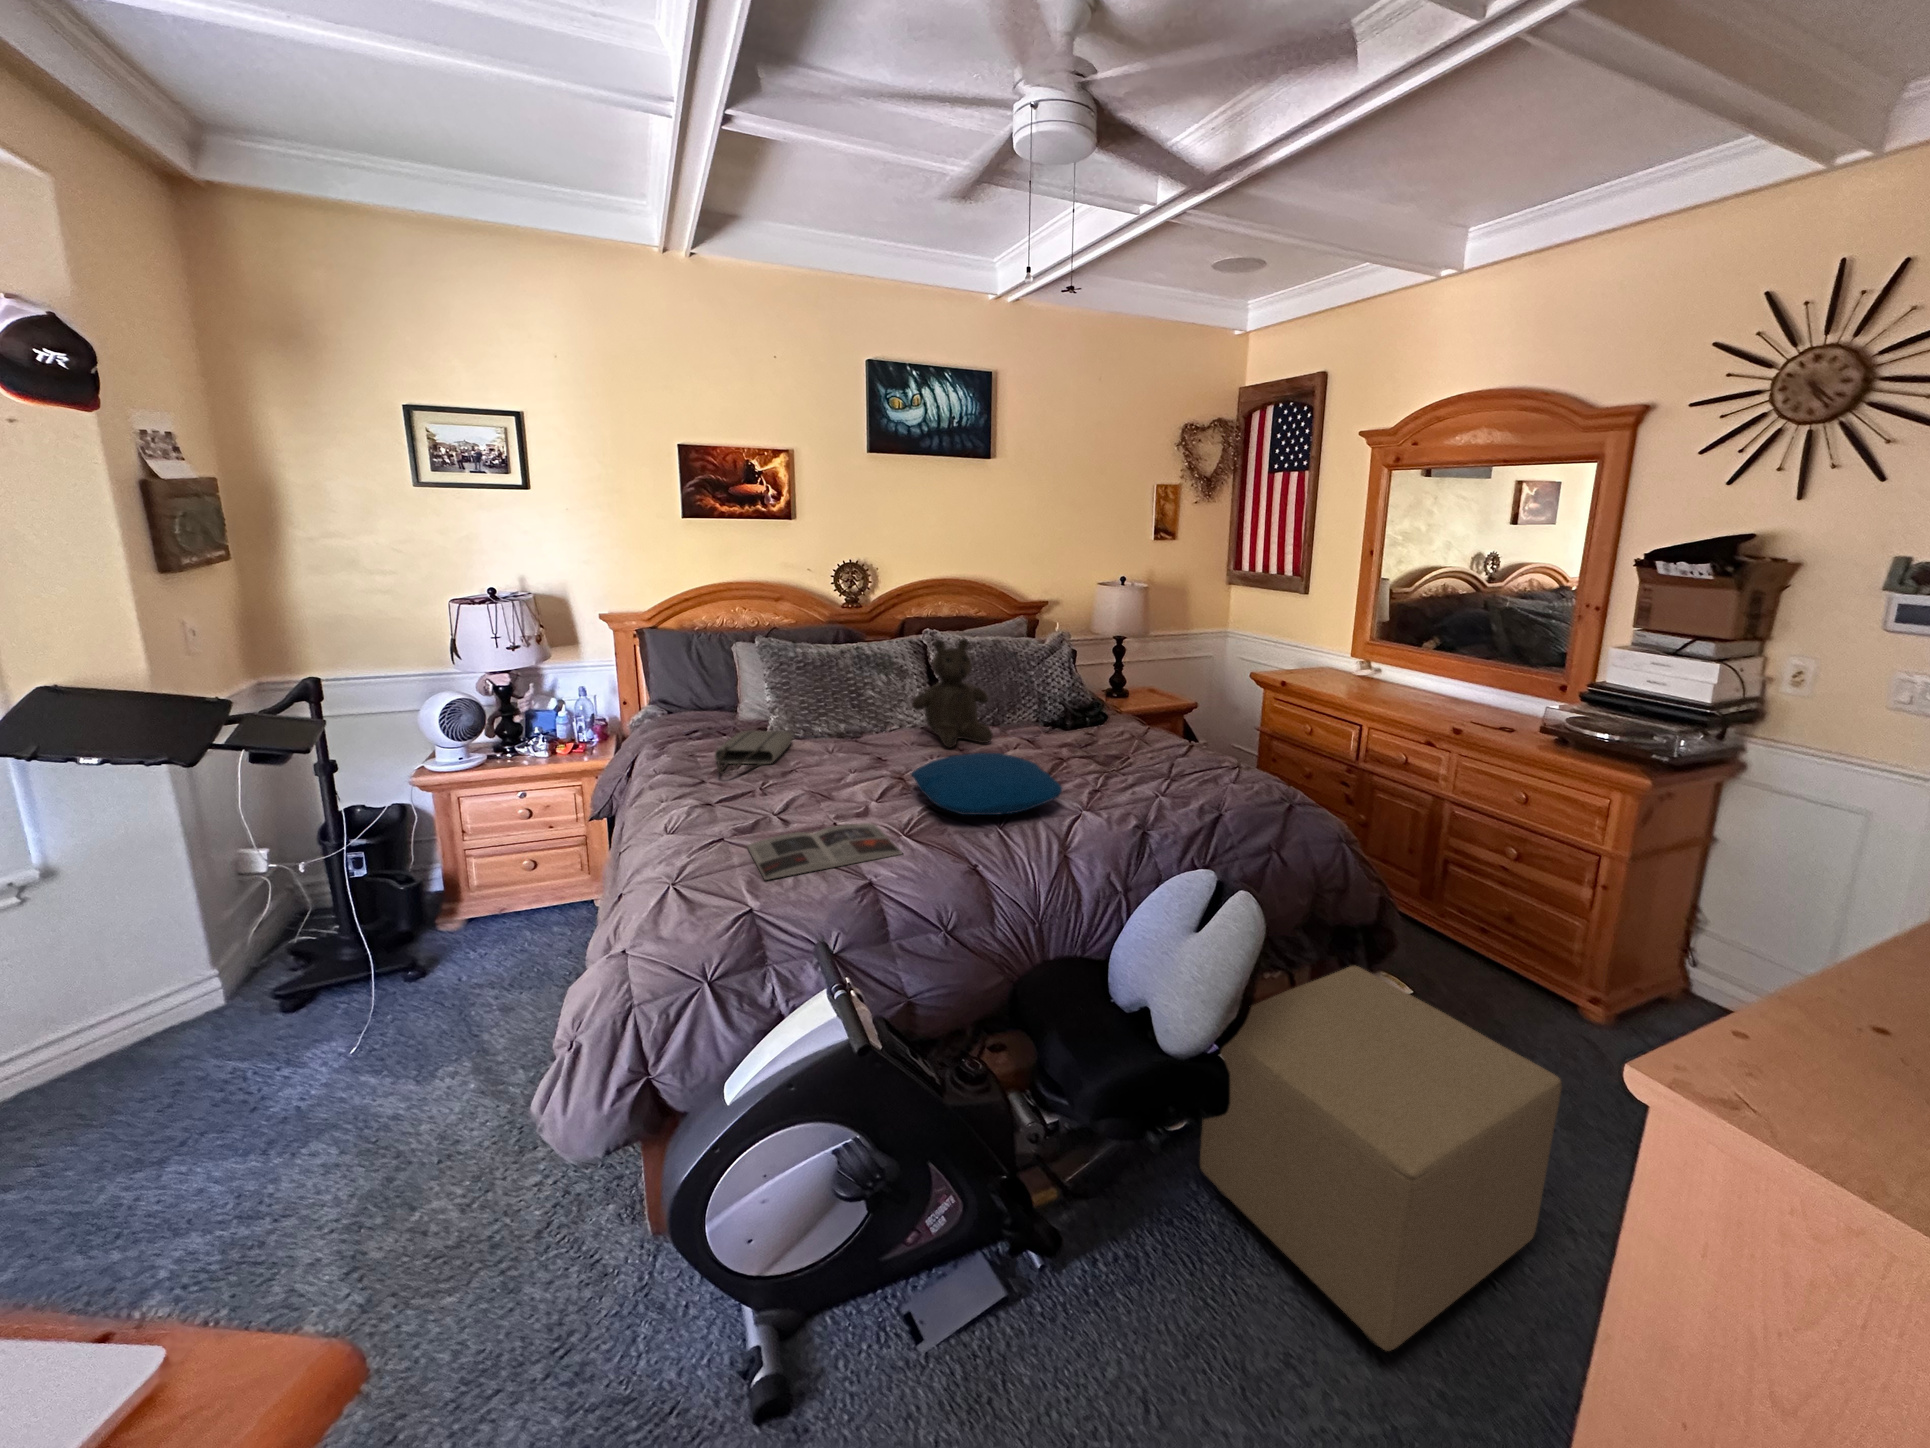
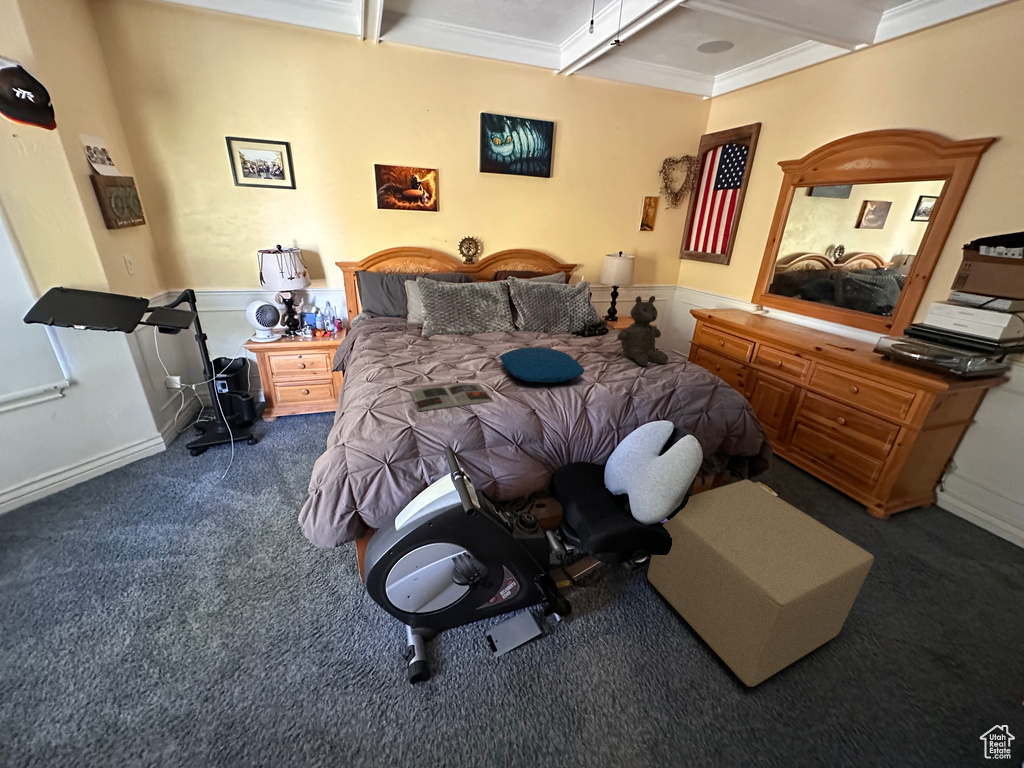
teddy bear: present [912,639,993,747] -> present [617,296,668,366]
tote bag: present [715,730,792,774] -> none [394,329,436,352]

